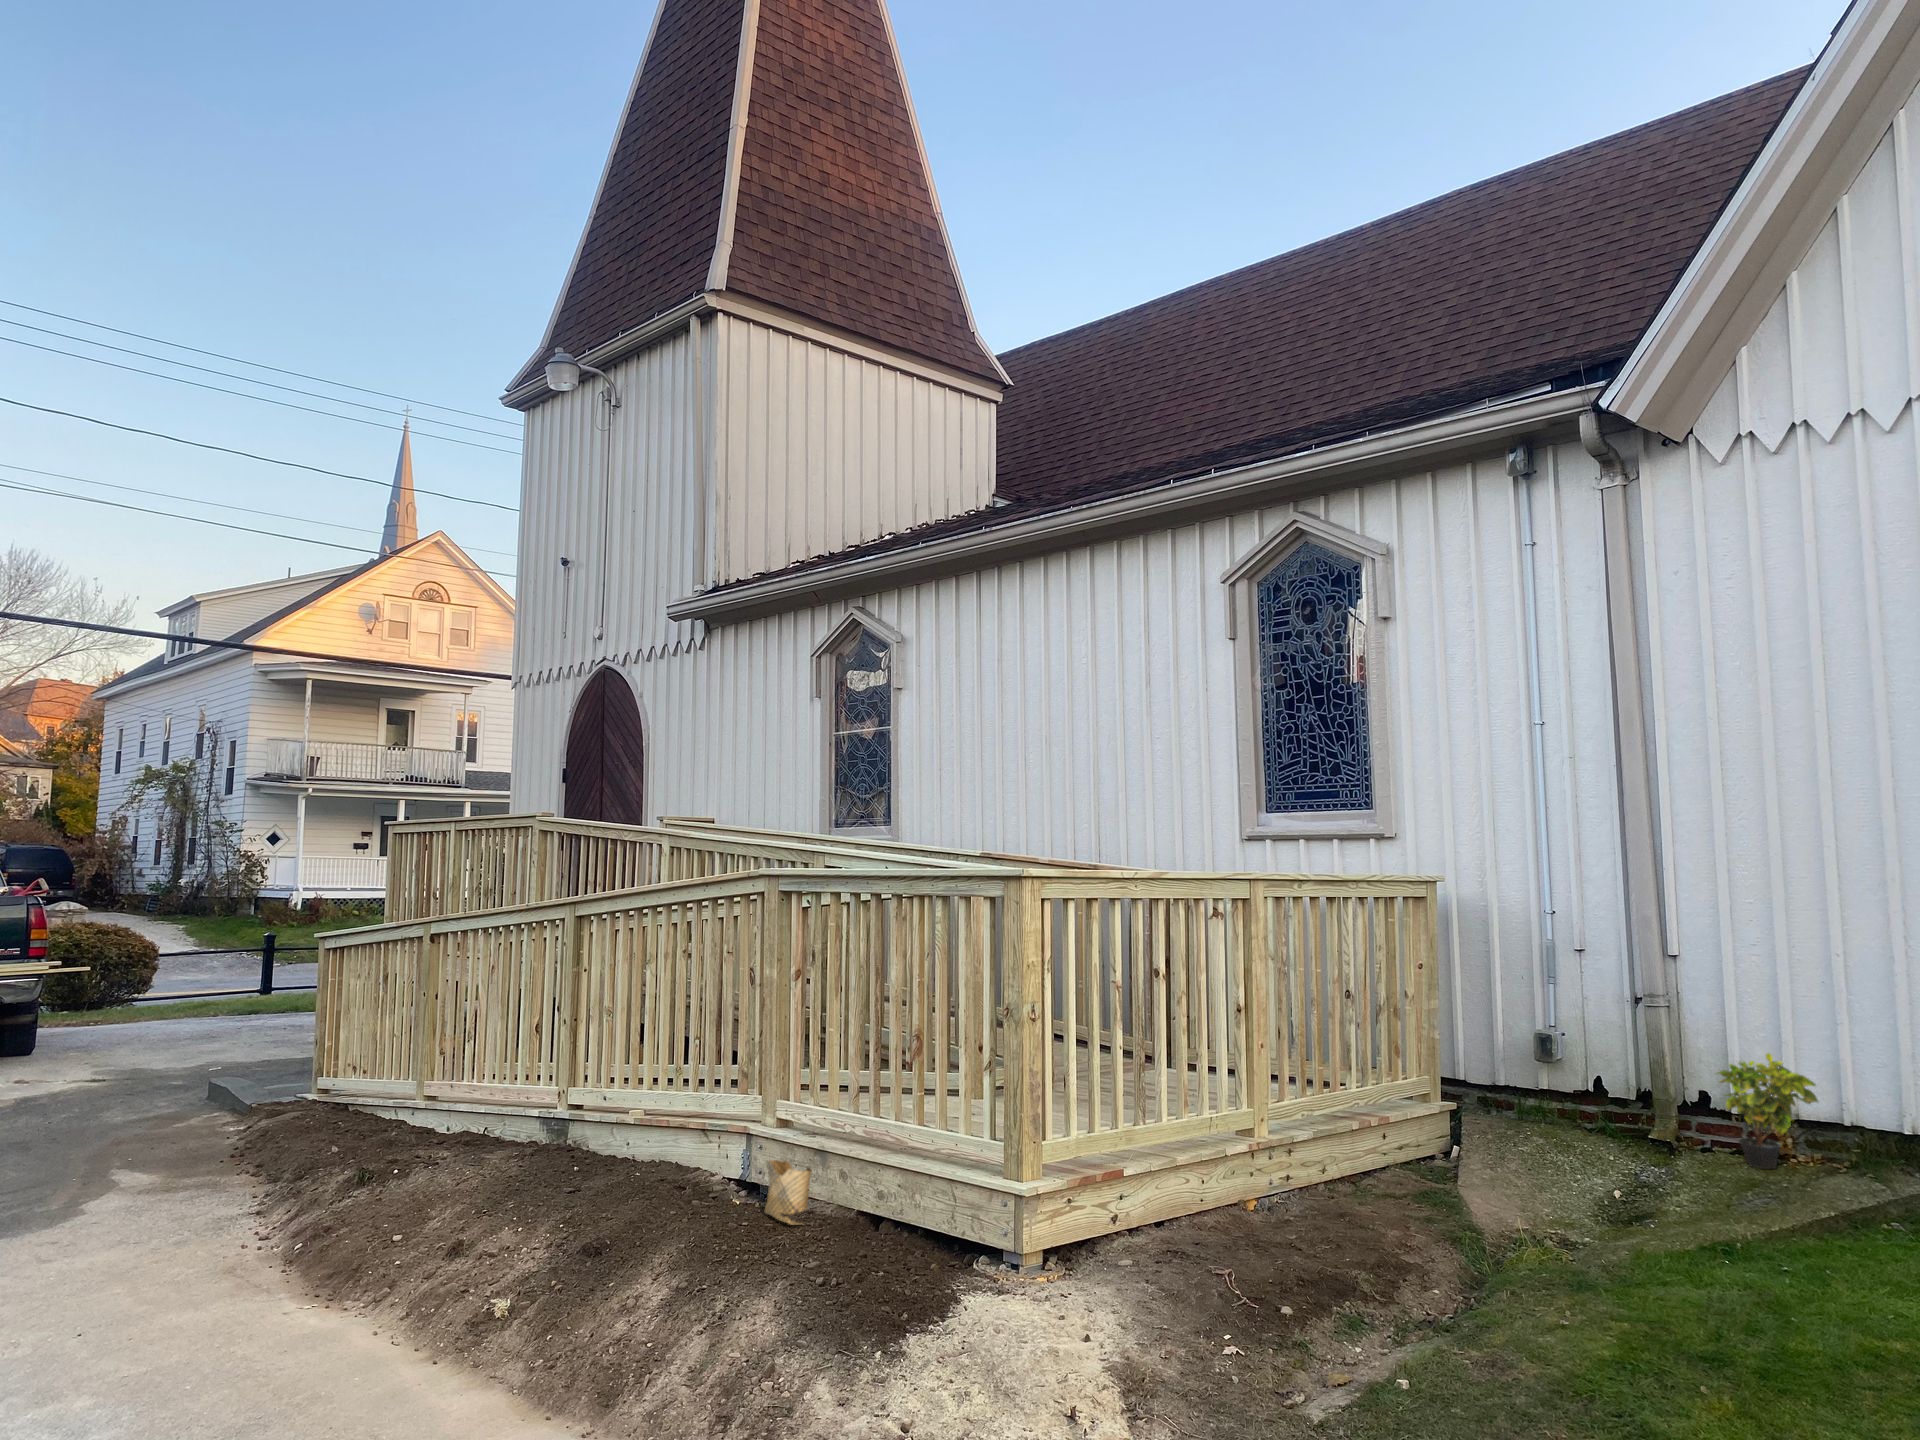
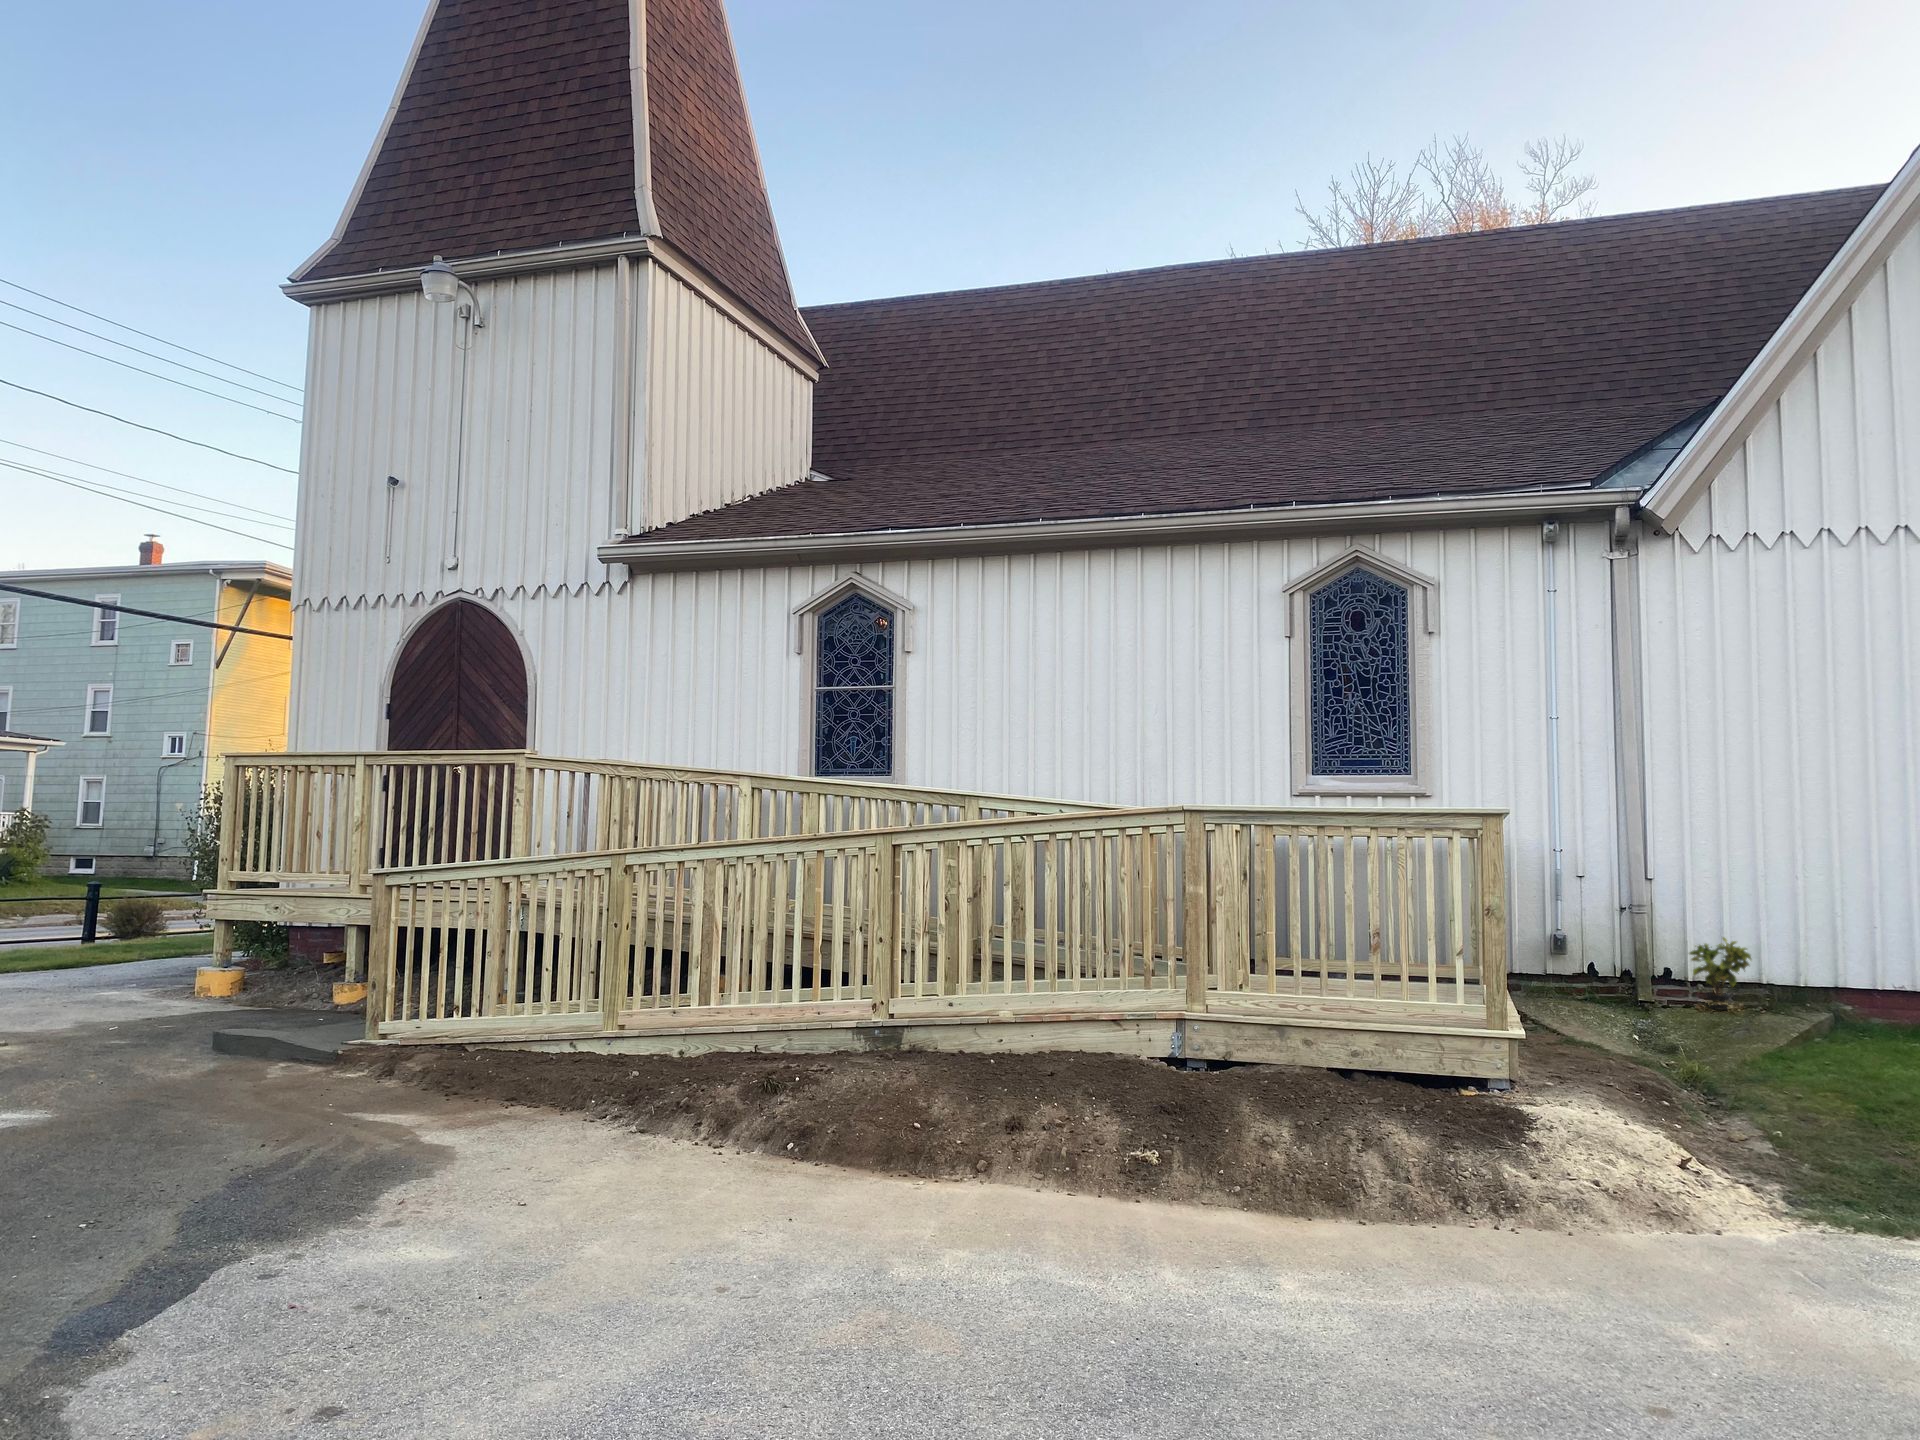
woven basket: present [764,1146,812,1225] -> none [1232,1014,1283,1084]

